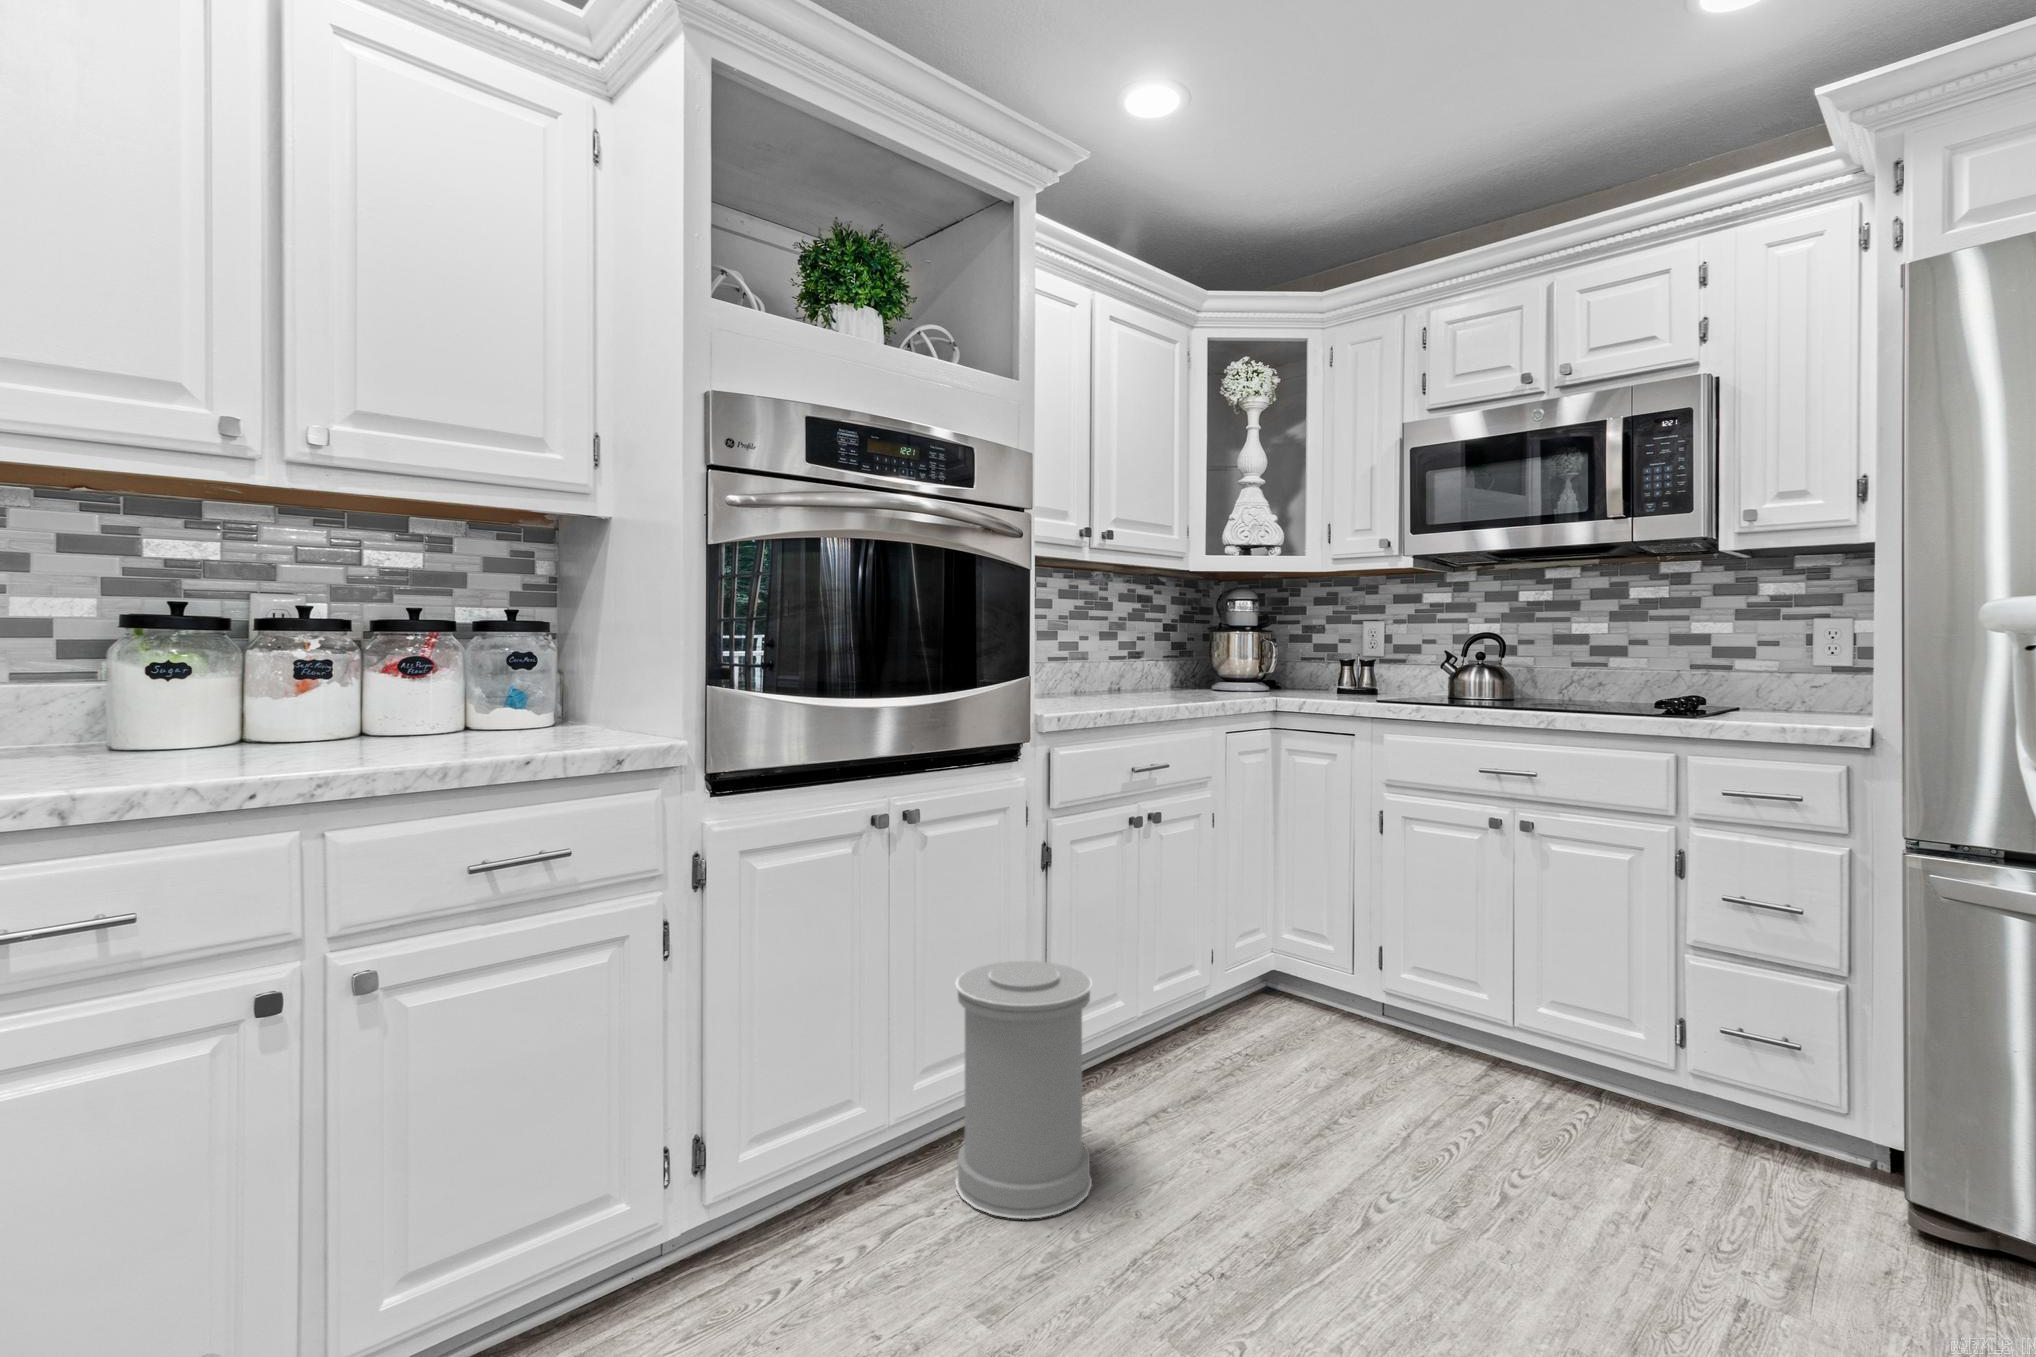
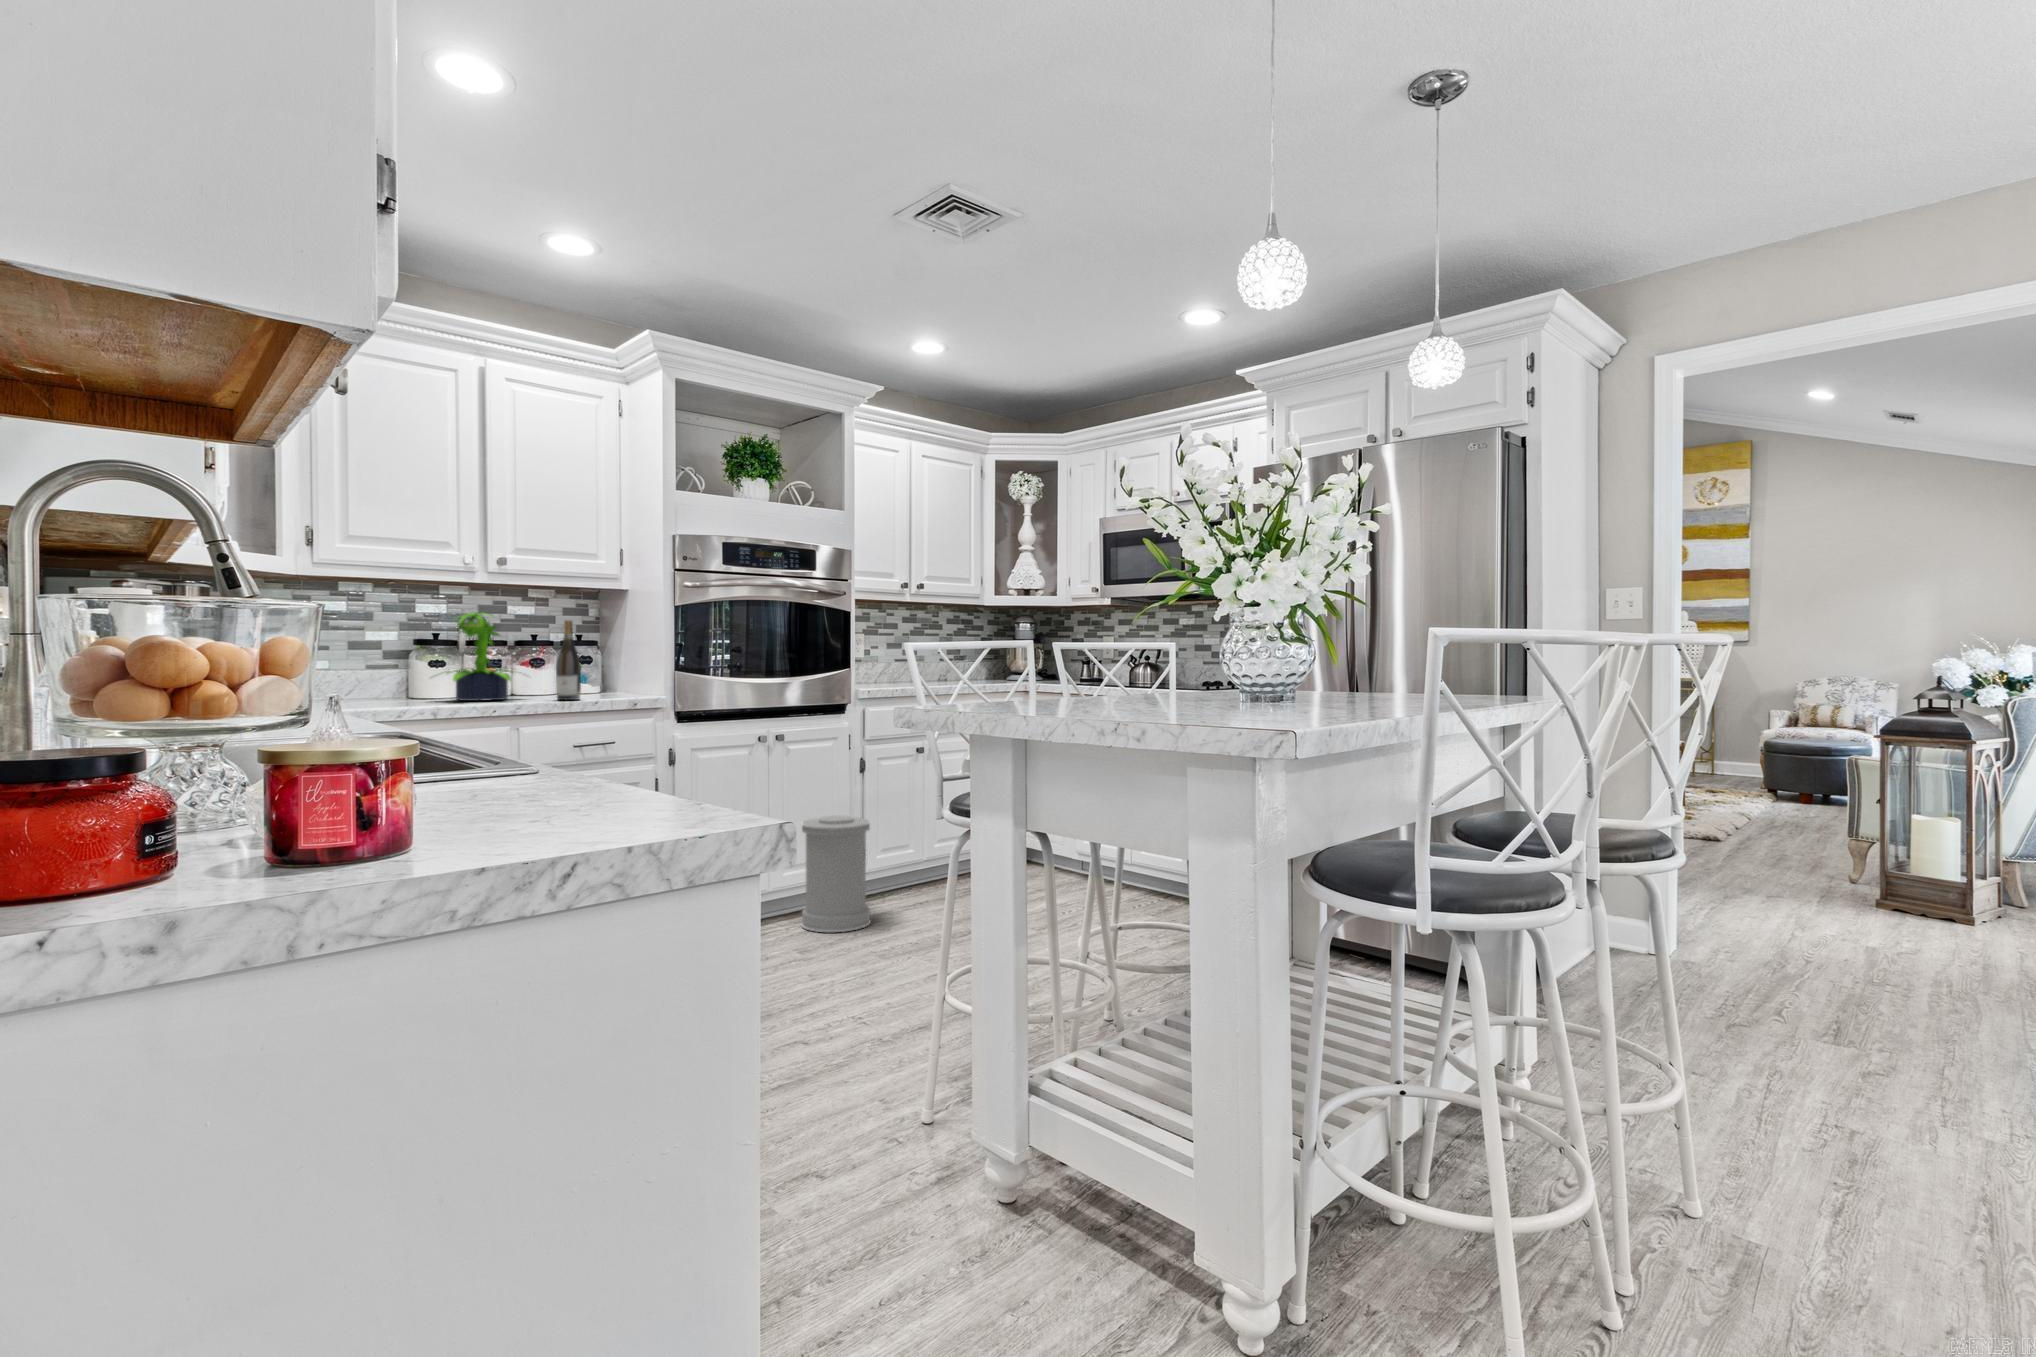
potted plant: none [136,549,390,757] -> present [447,612,521,701]
wine bottle: none [439,570,498,755] -> present [556,620,581,700]

